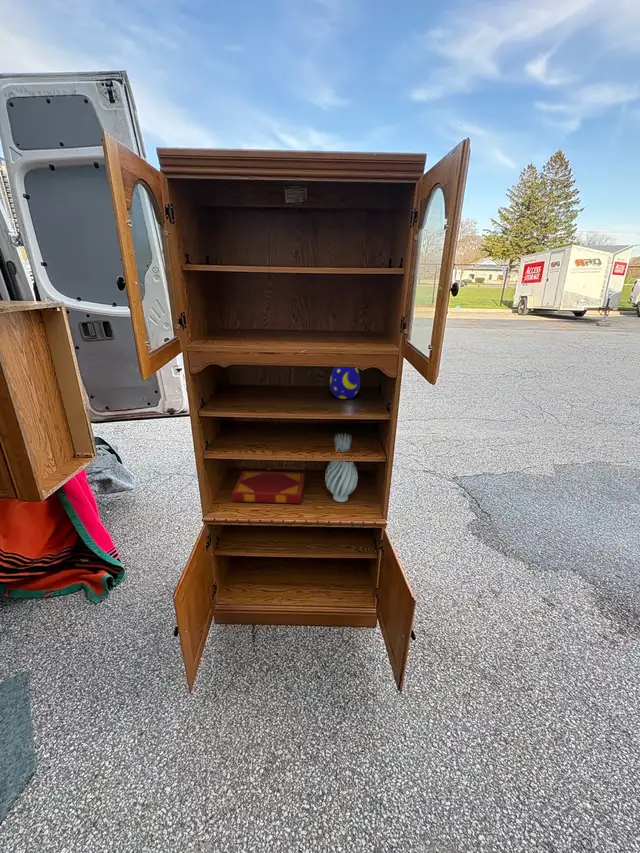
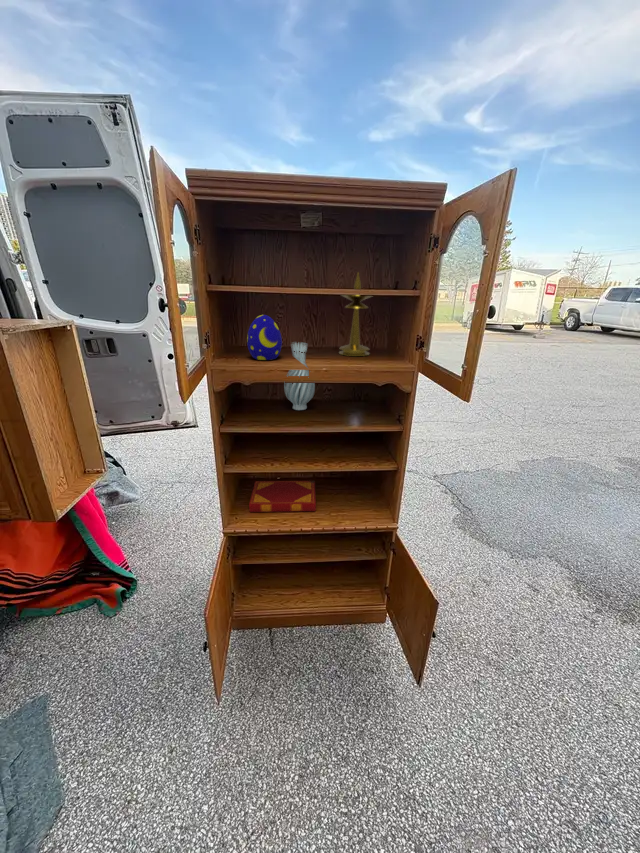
candlestick: none [328,250,364,339] -> present [339,273,371,356]
decorative egg: present [330,367,360,399] -> present [247,315,282,360]
vase: present [325,435,358,502] -> present [284,343,315,410]

